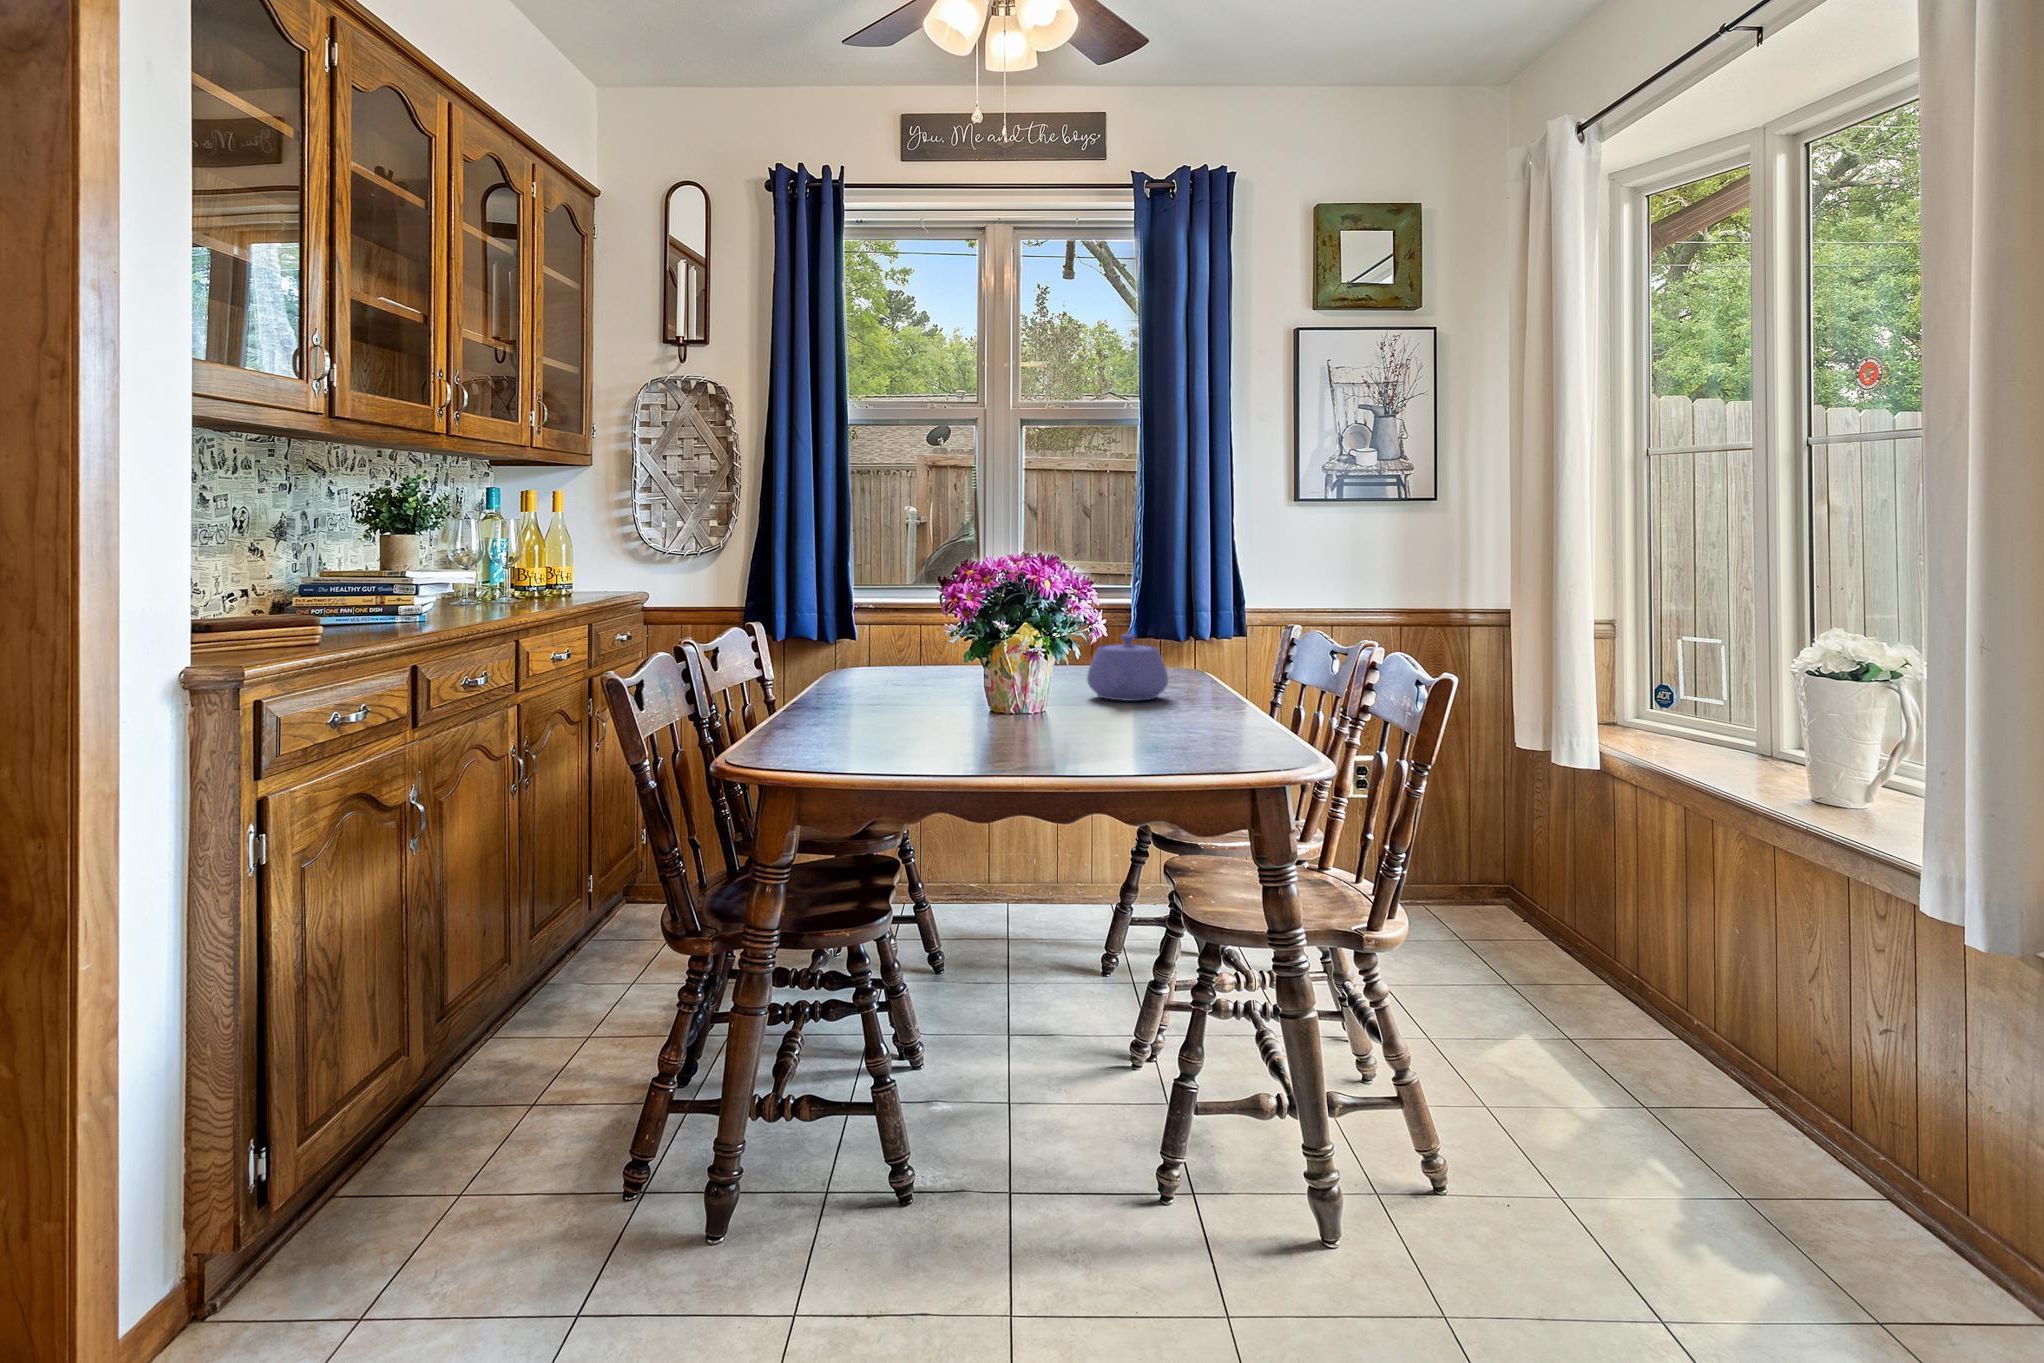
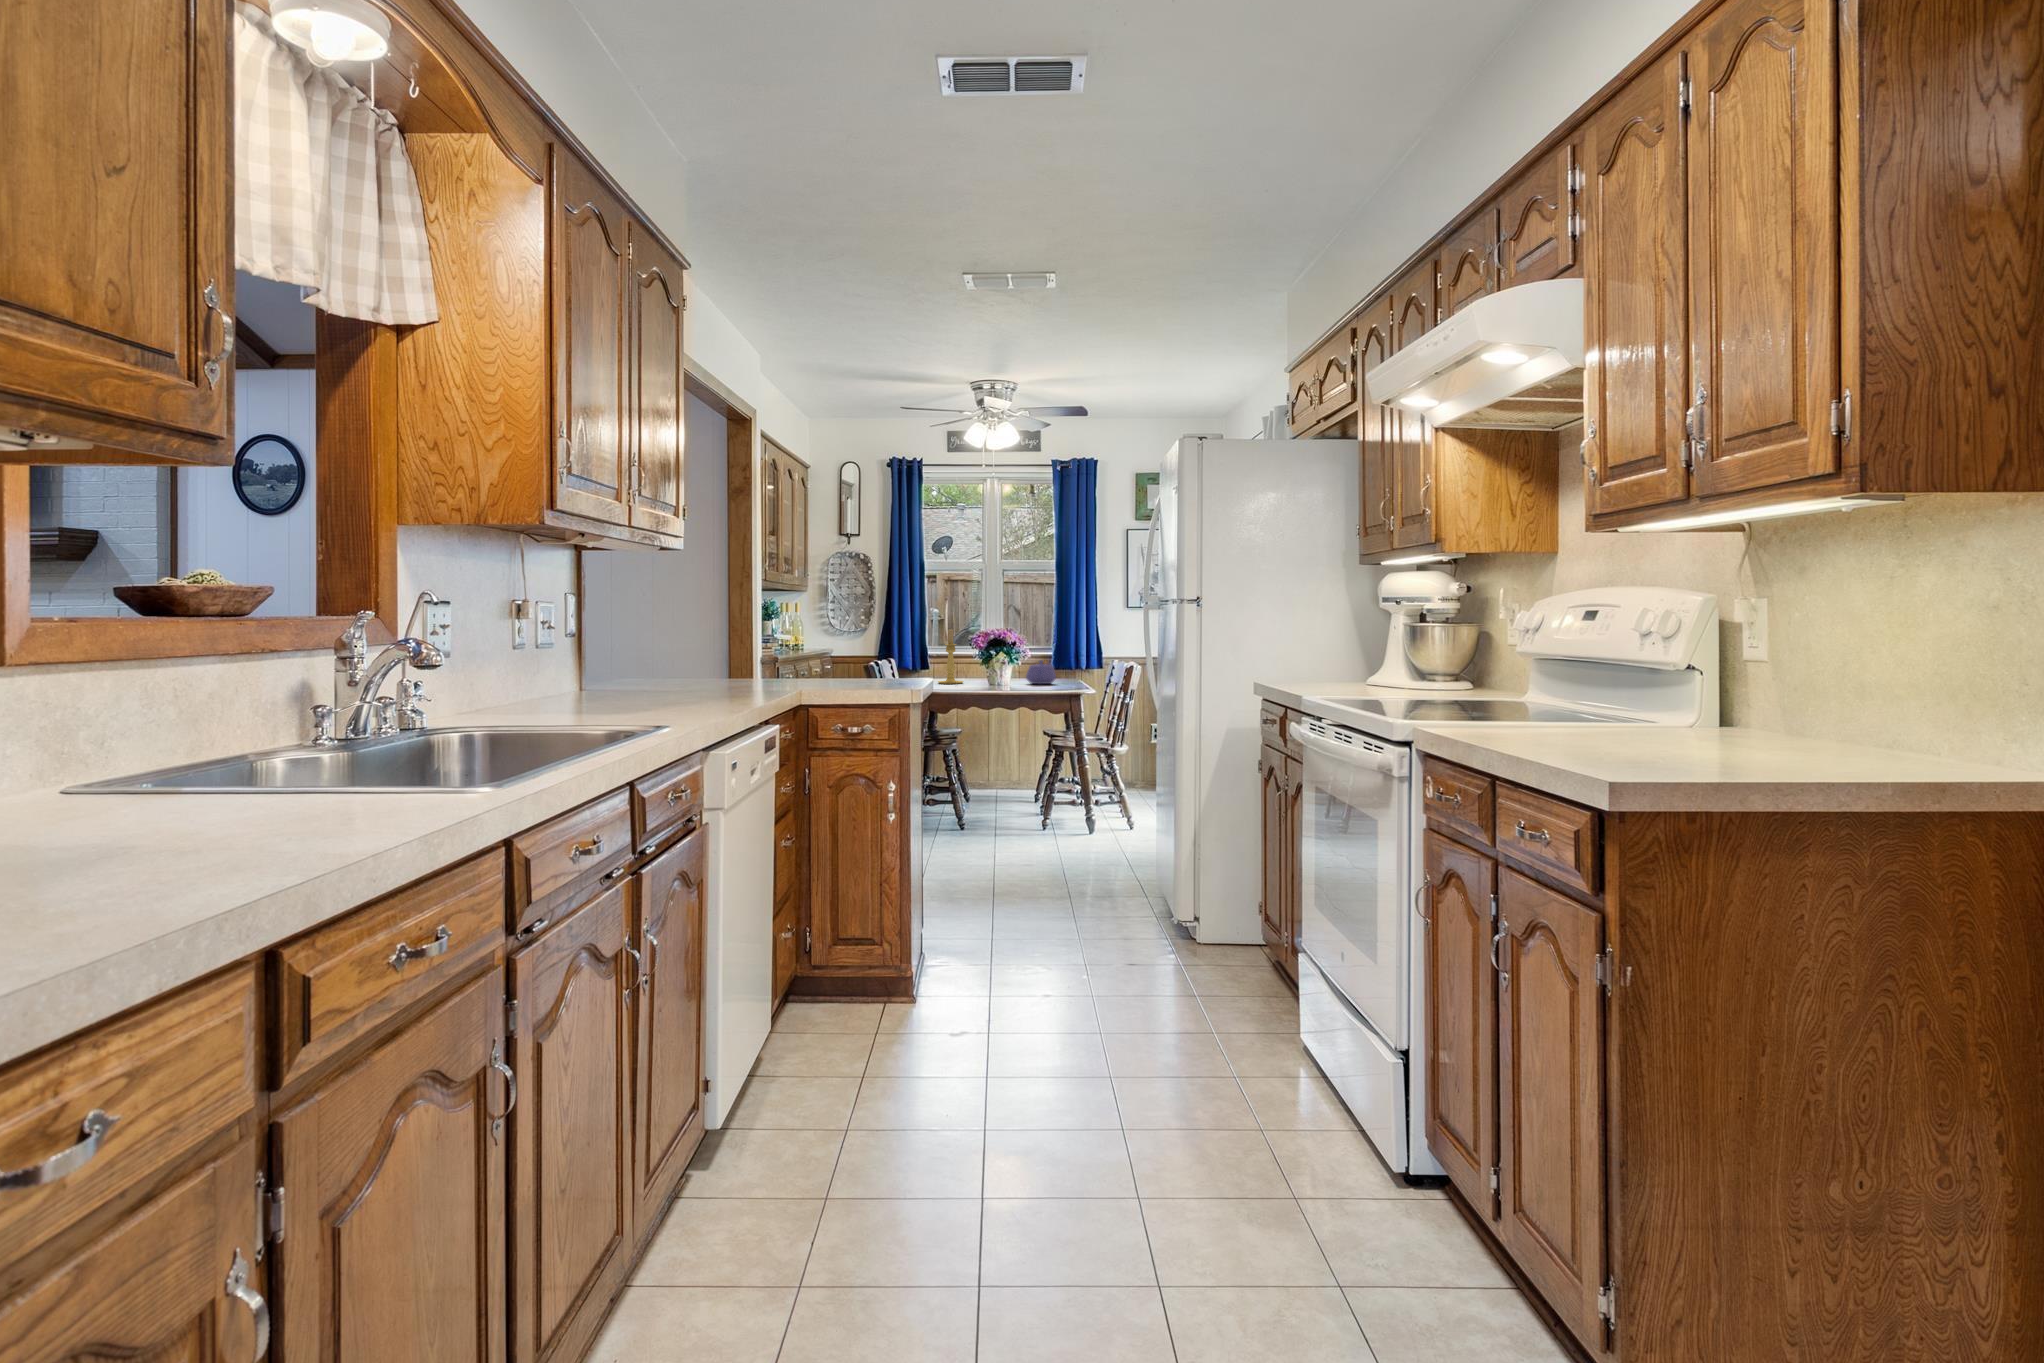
candle holder: none [852,548,922,696] -> present [938,630,963,684]

